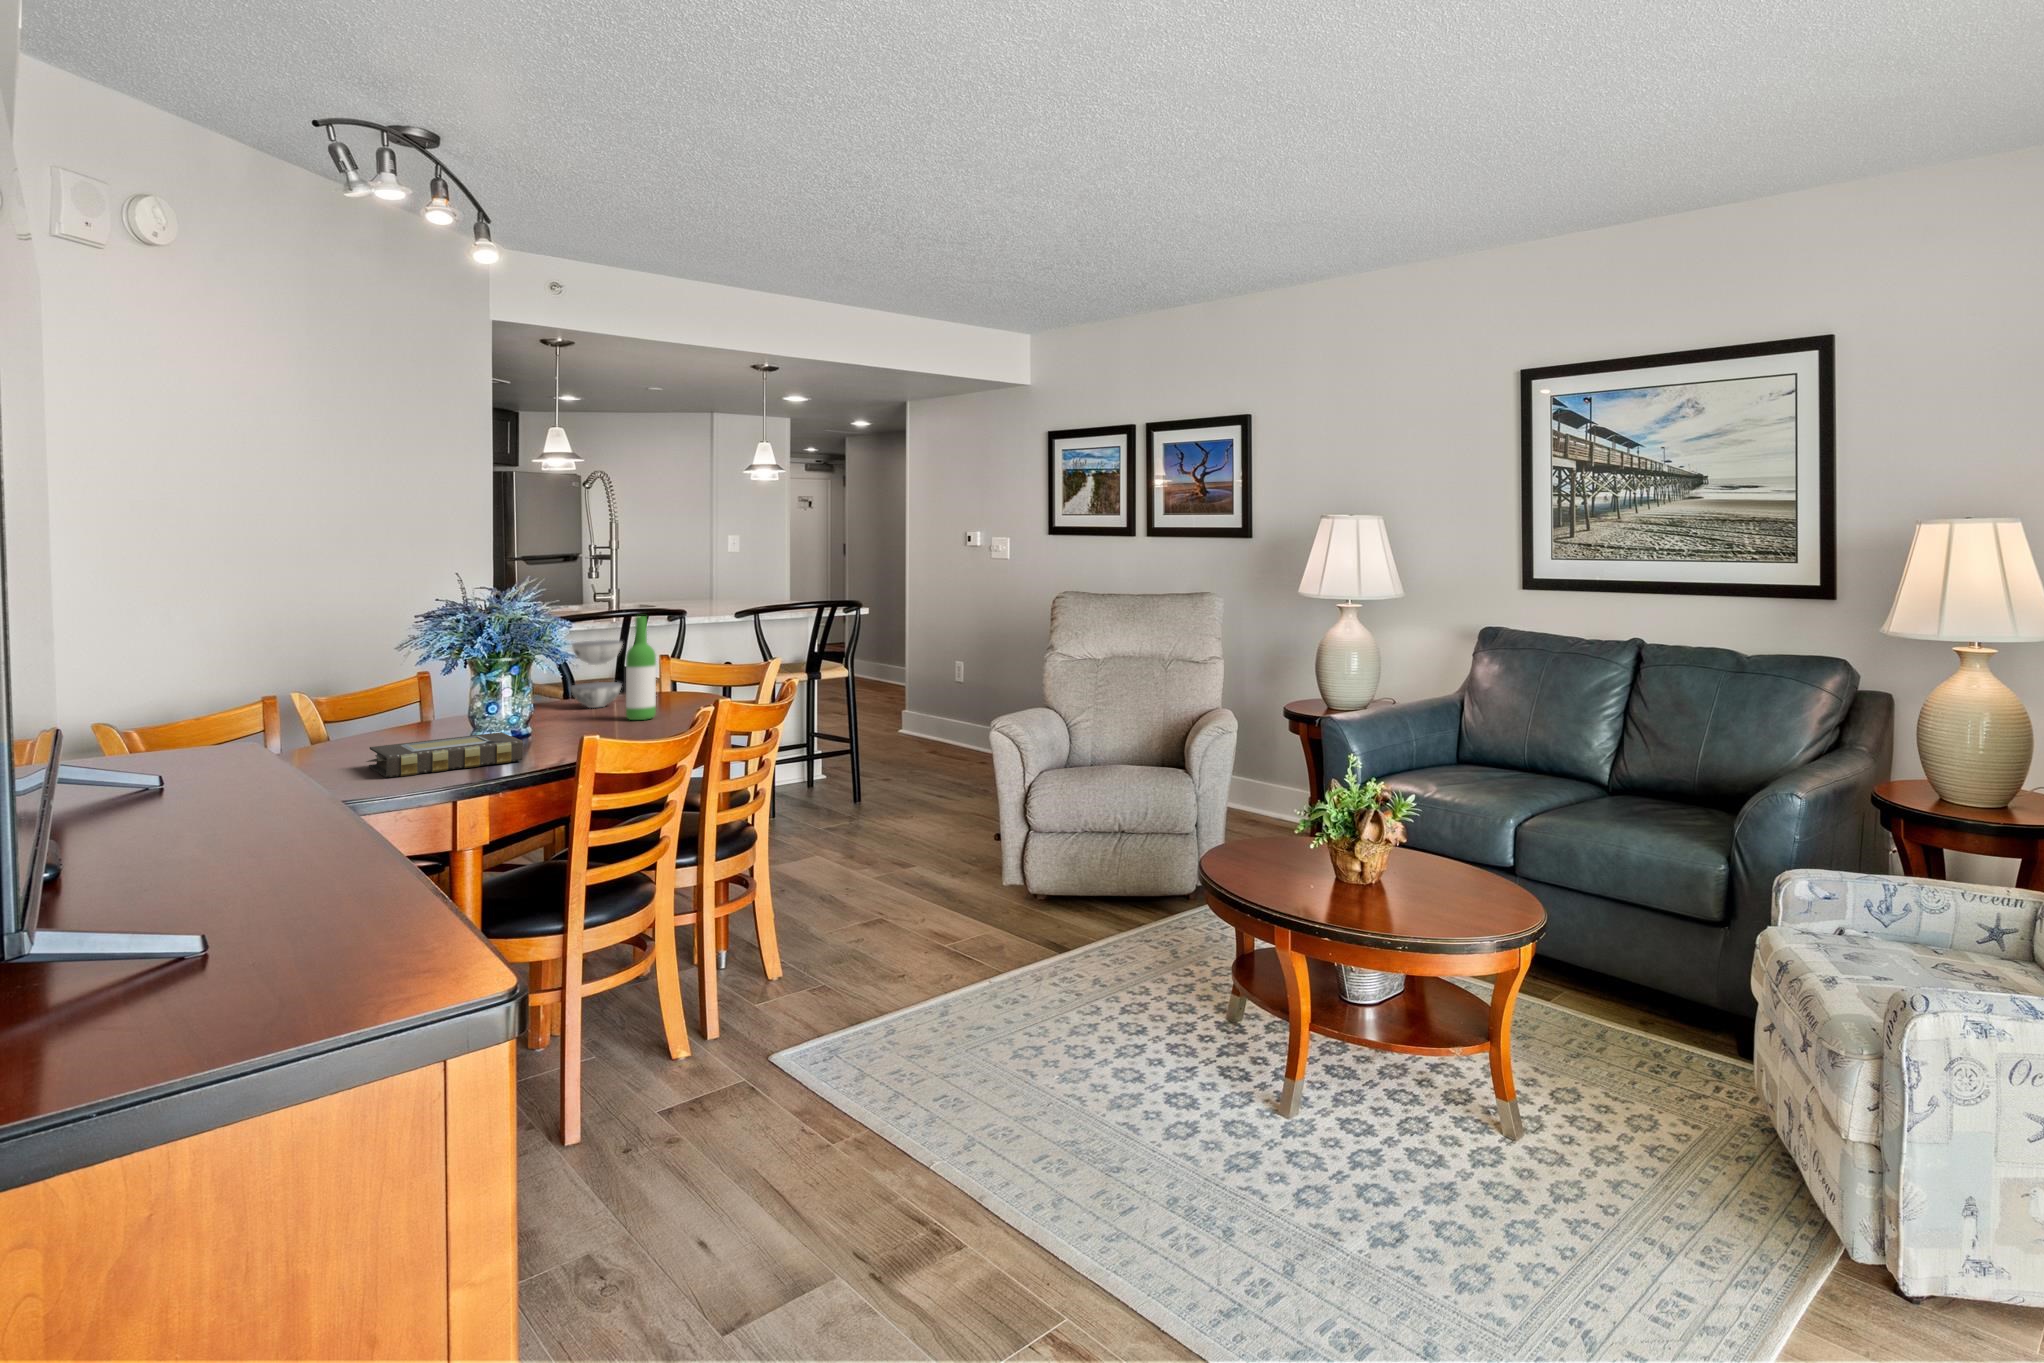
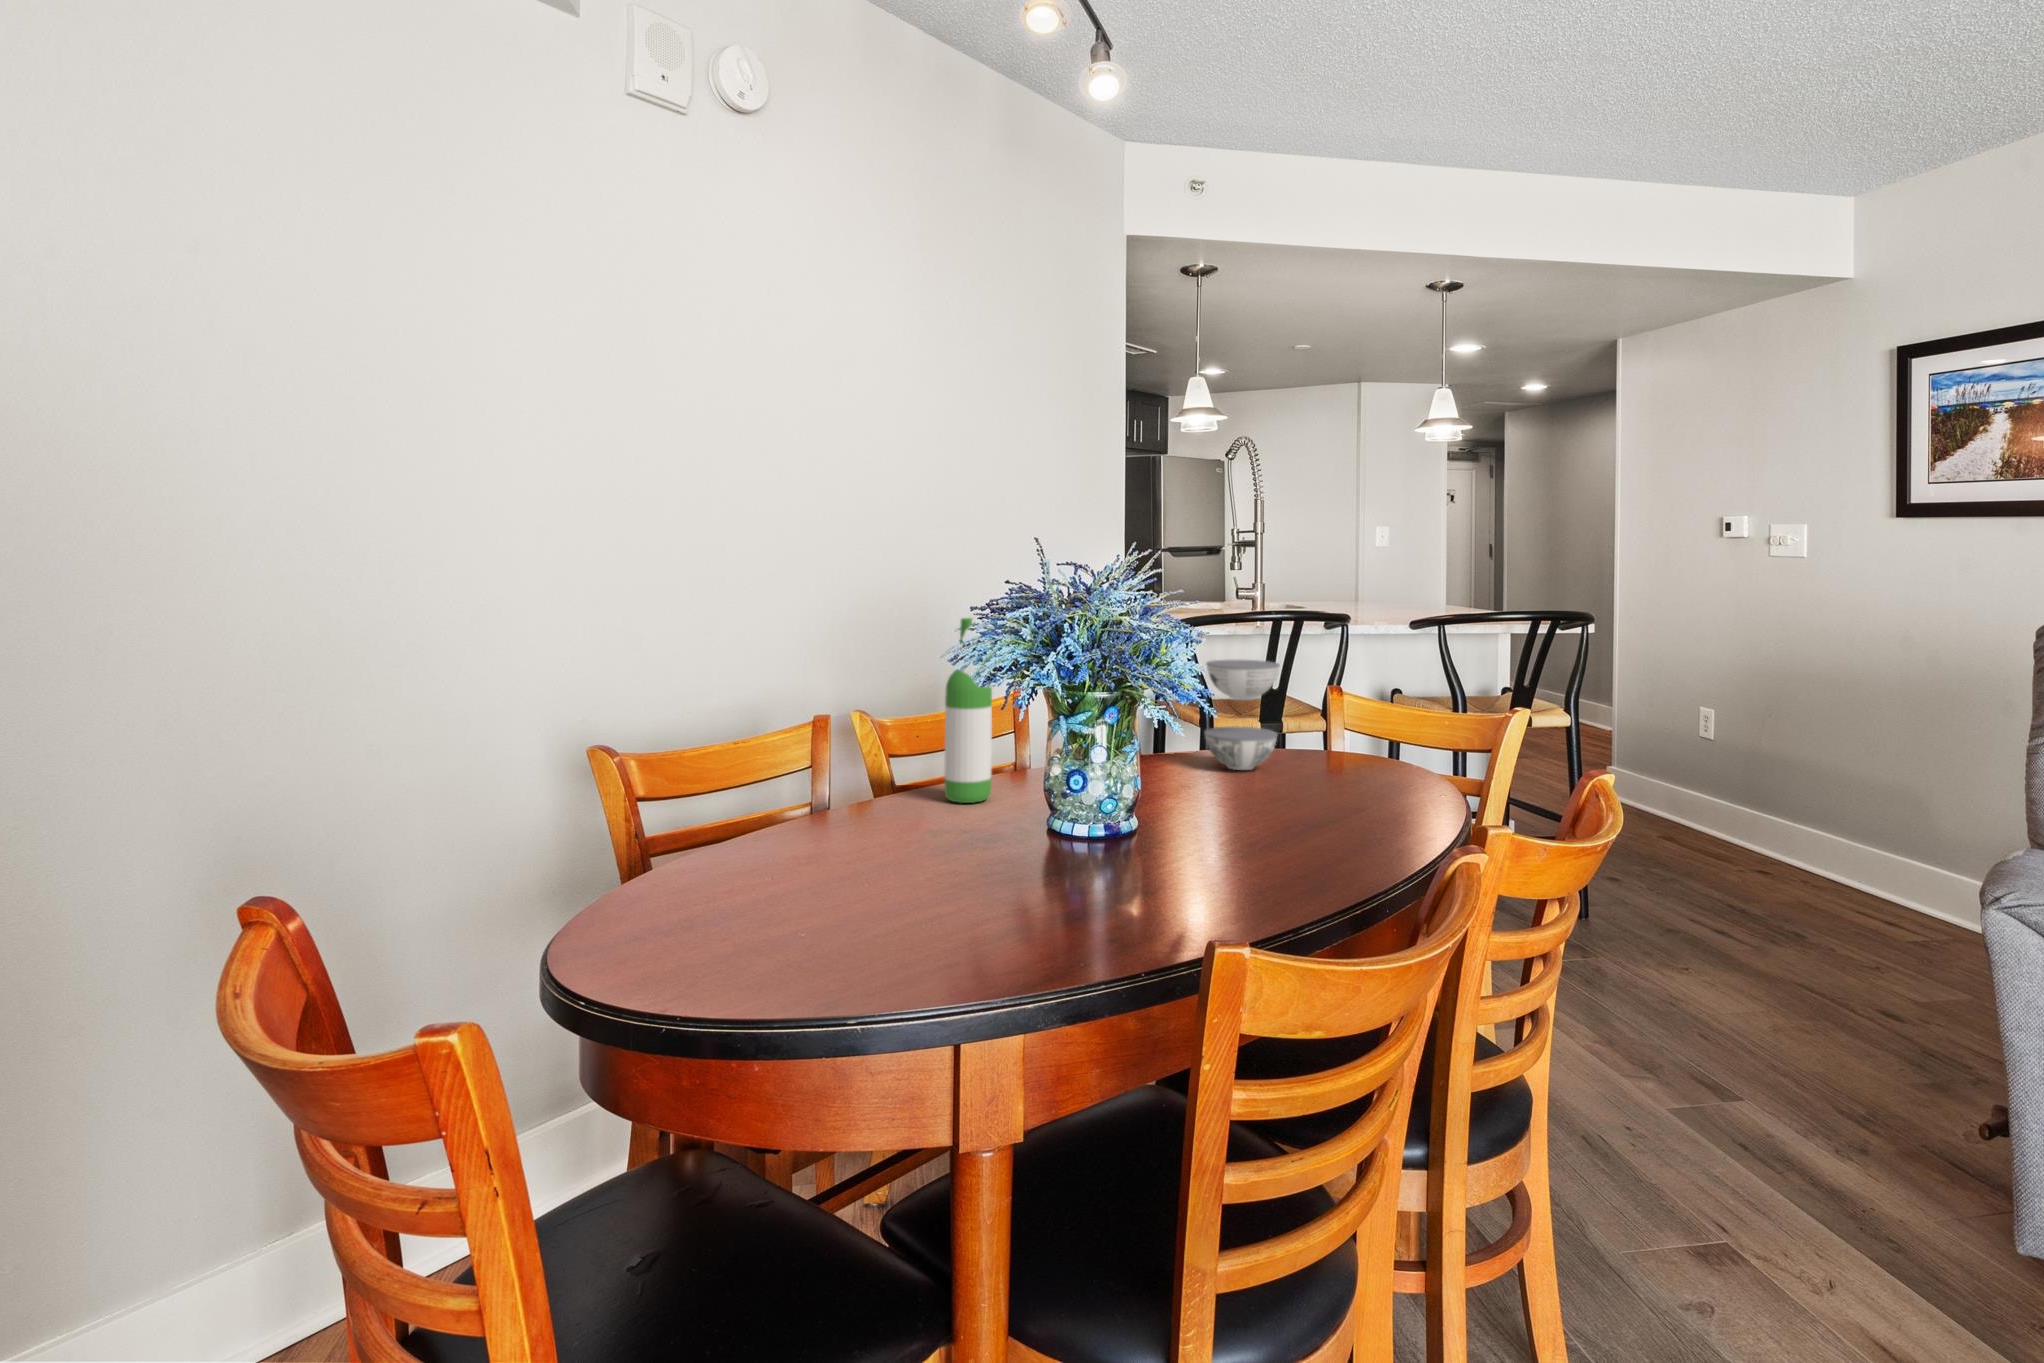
wine bottle: present [626,616,656,720] -> present [944,618,992,803]
book: present [366,732,523,778] -> none [868,835,1111,923]

